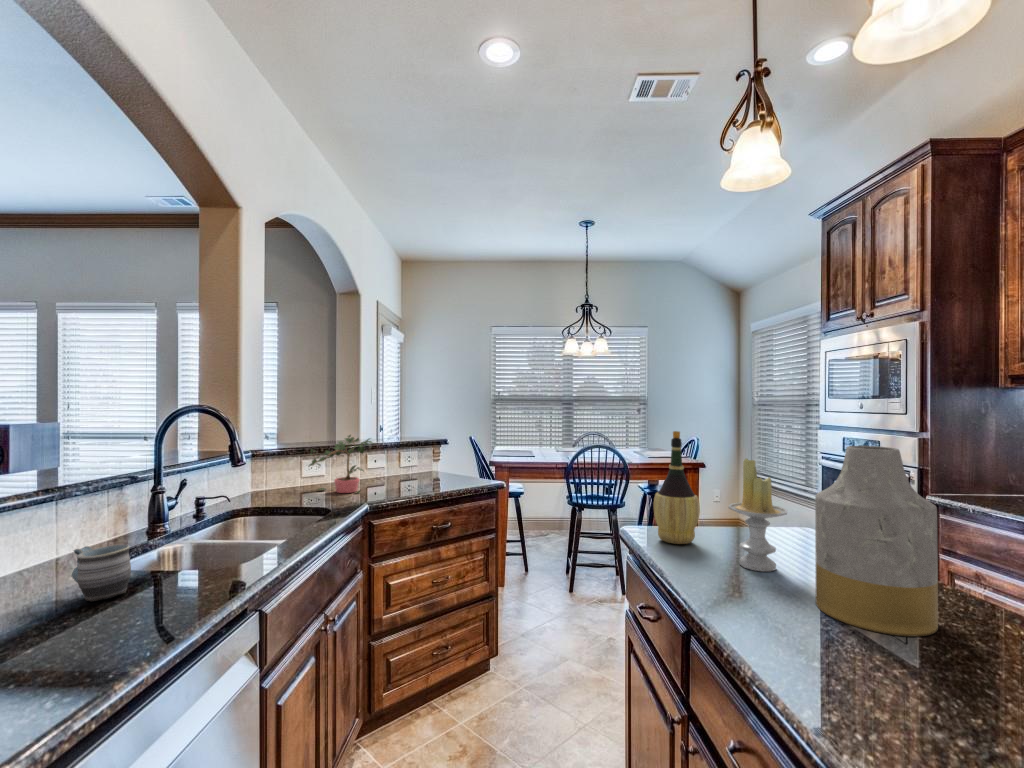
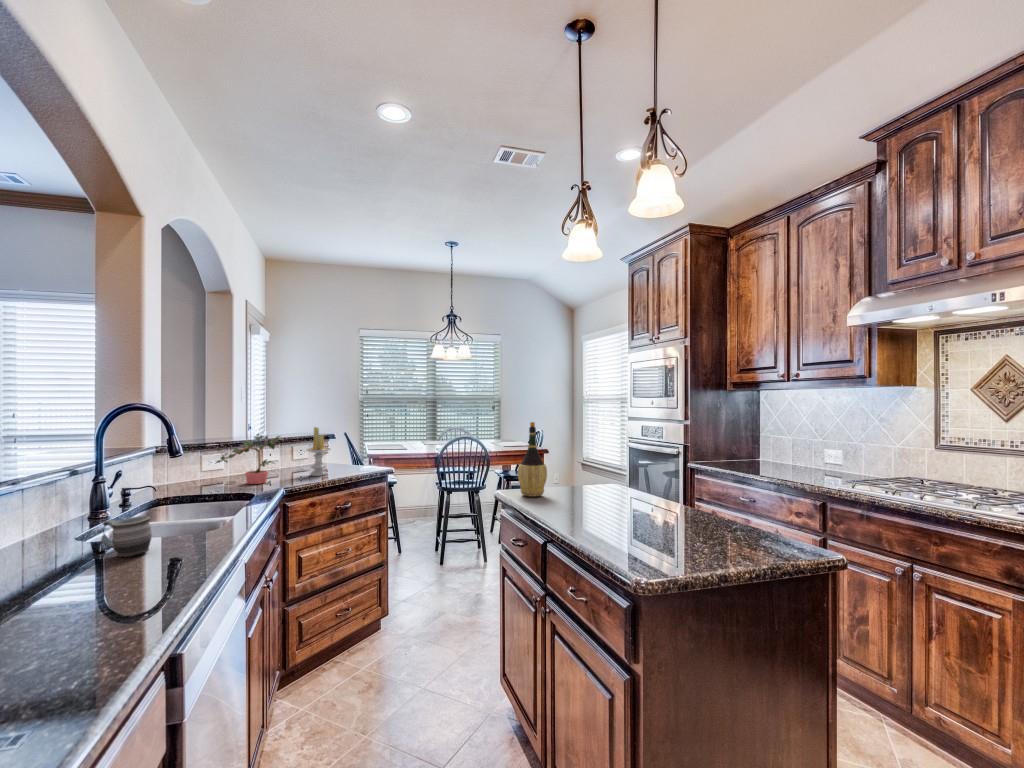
vase: present [815,446,938,636] -> none [611,427,667,524]
candle: present [728,458,787,571] -> present [306,427,331,476]

